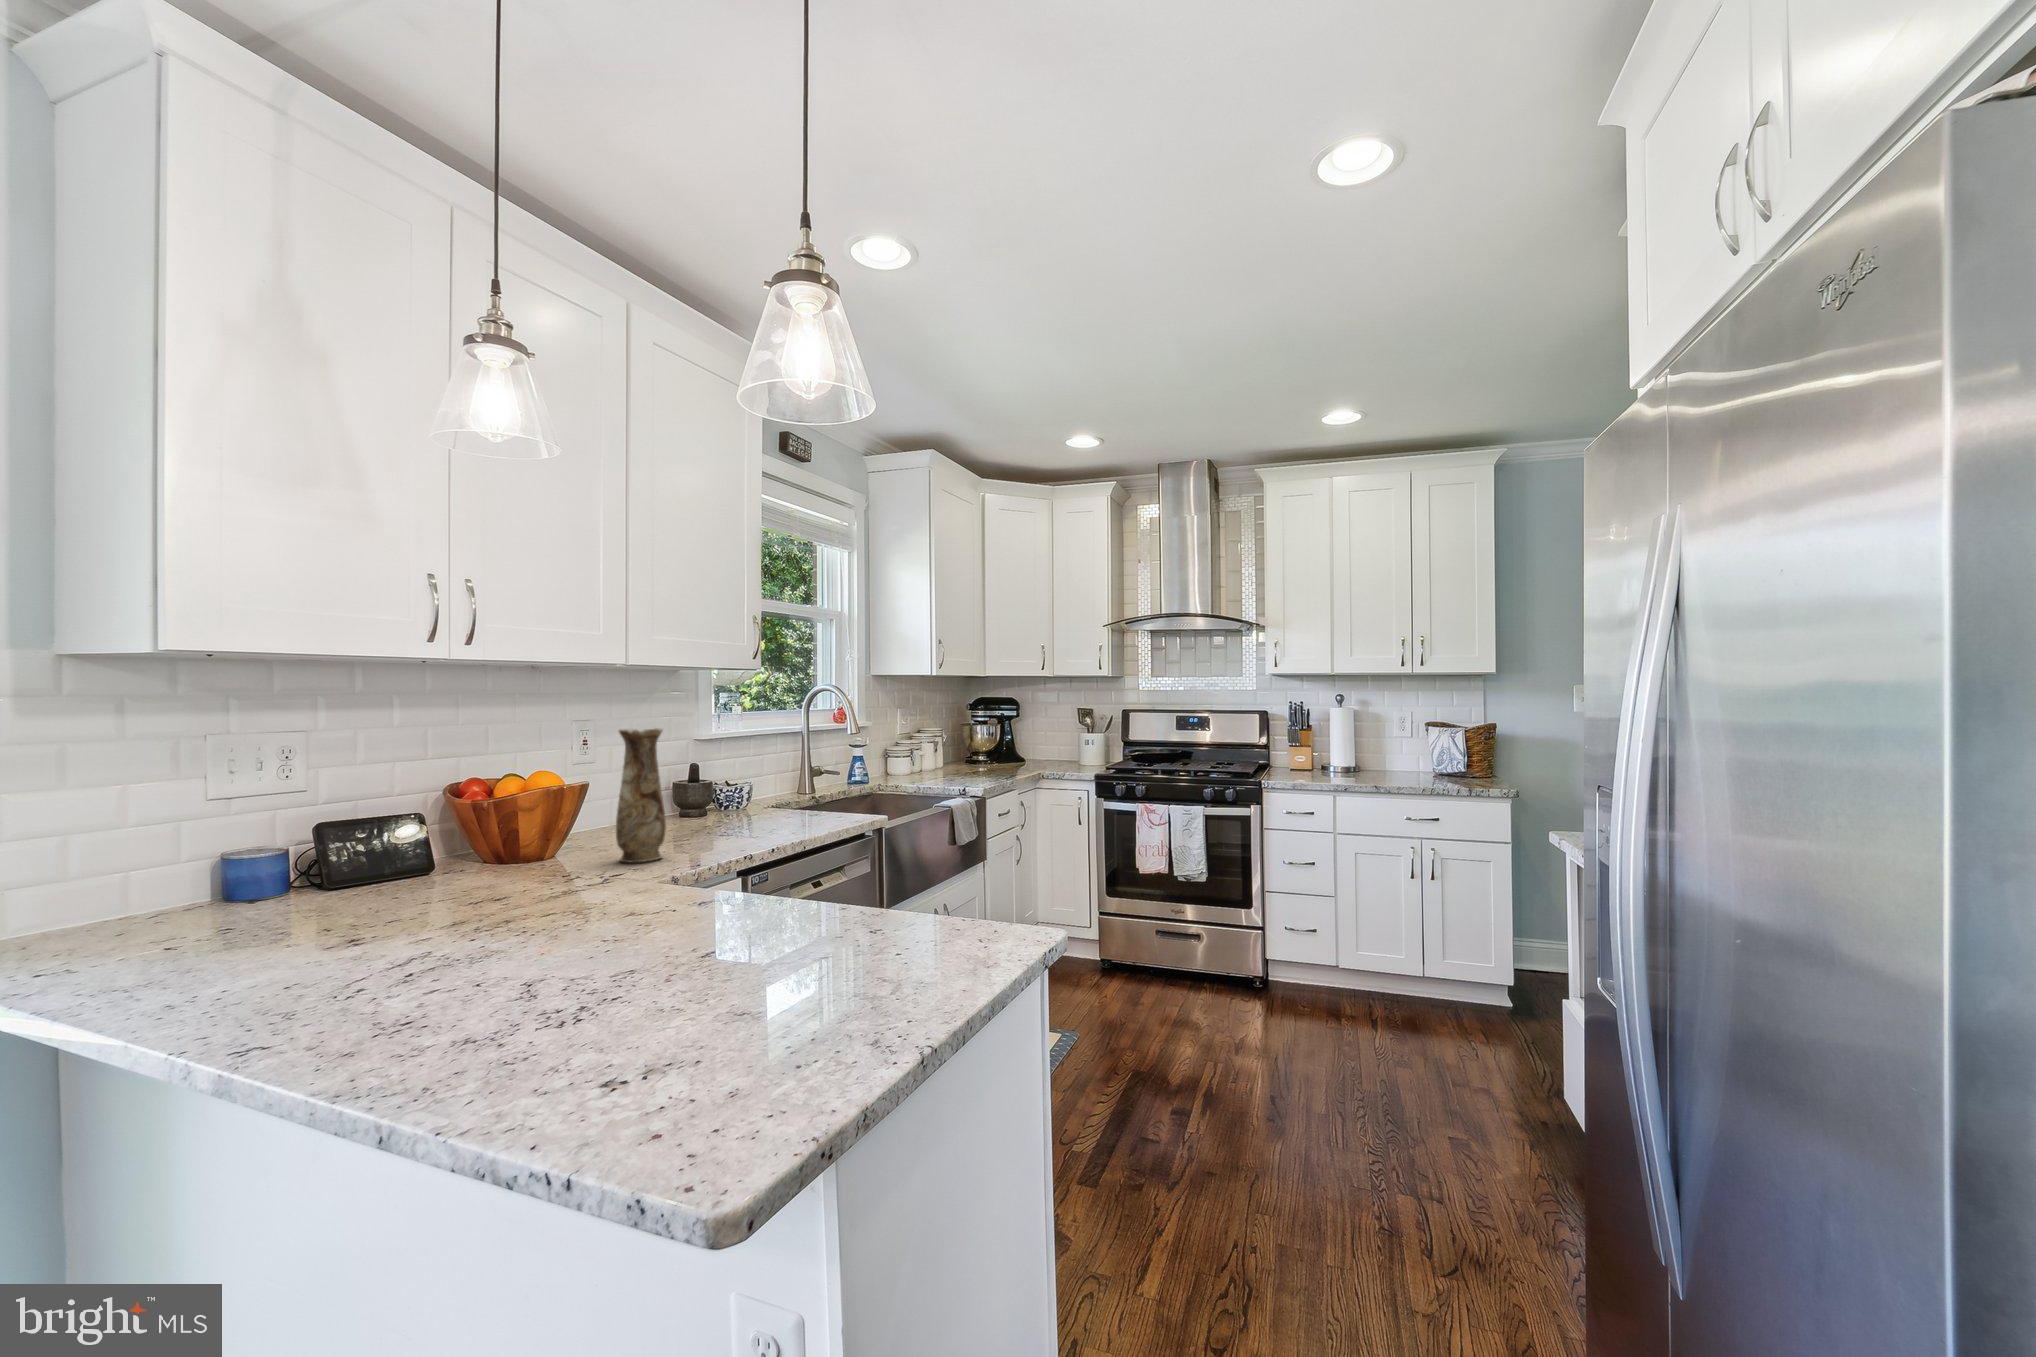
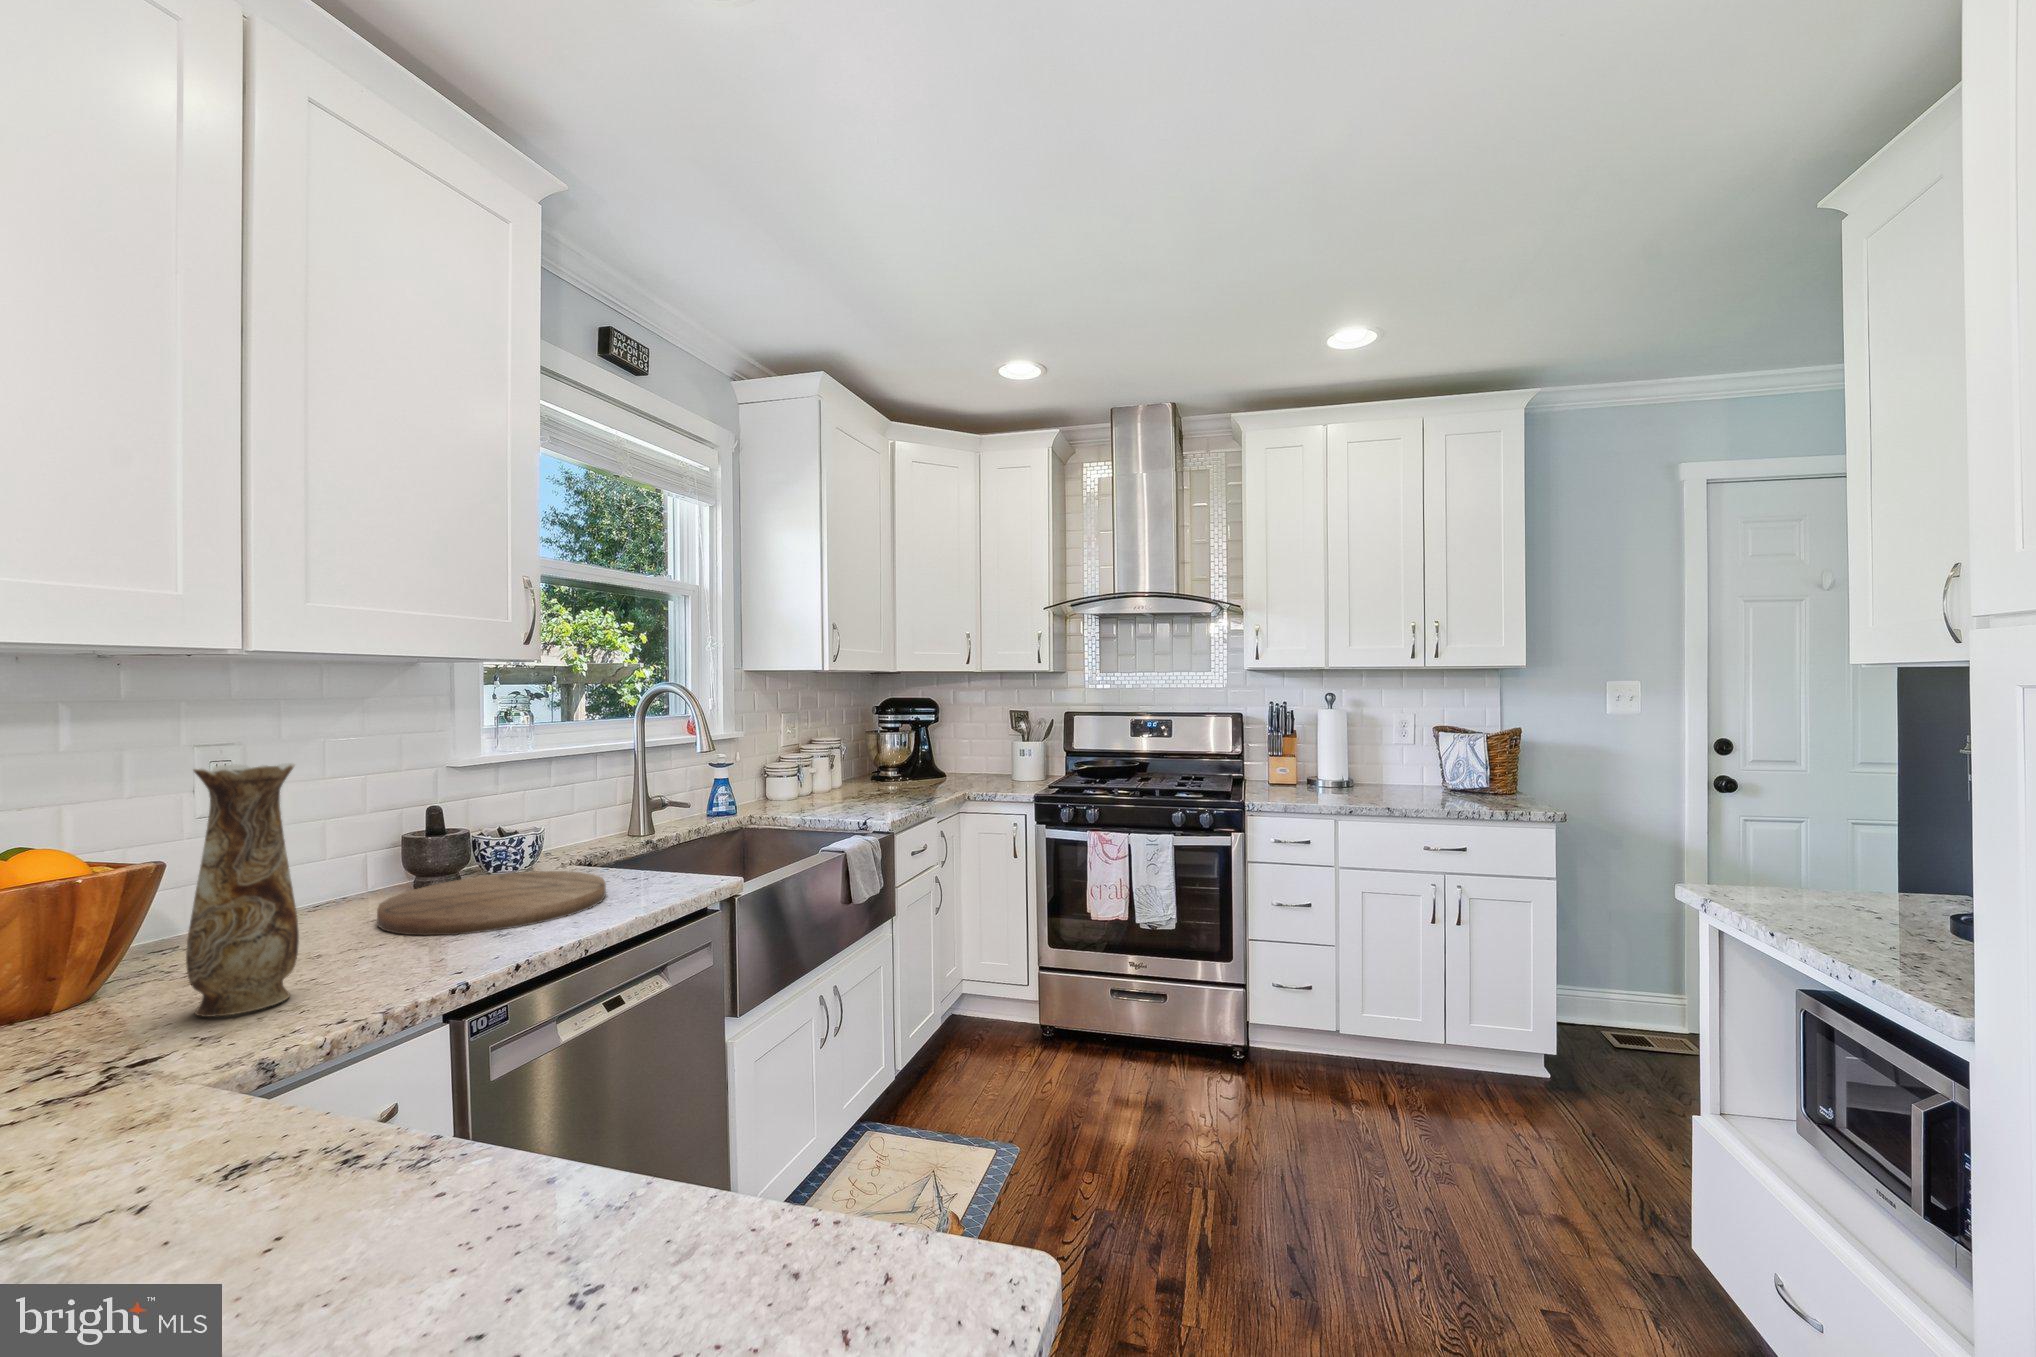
cutting board: none [675,808,804,837] -> present [377,871,606,936]

